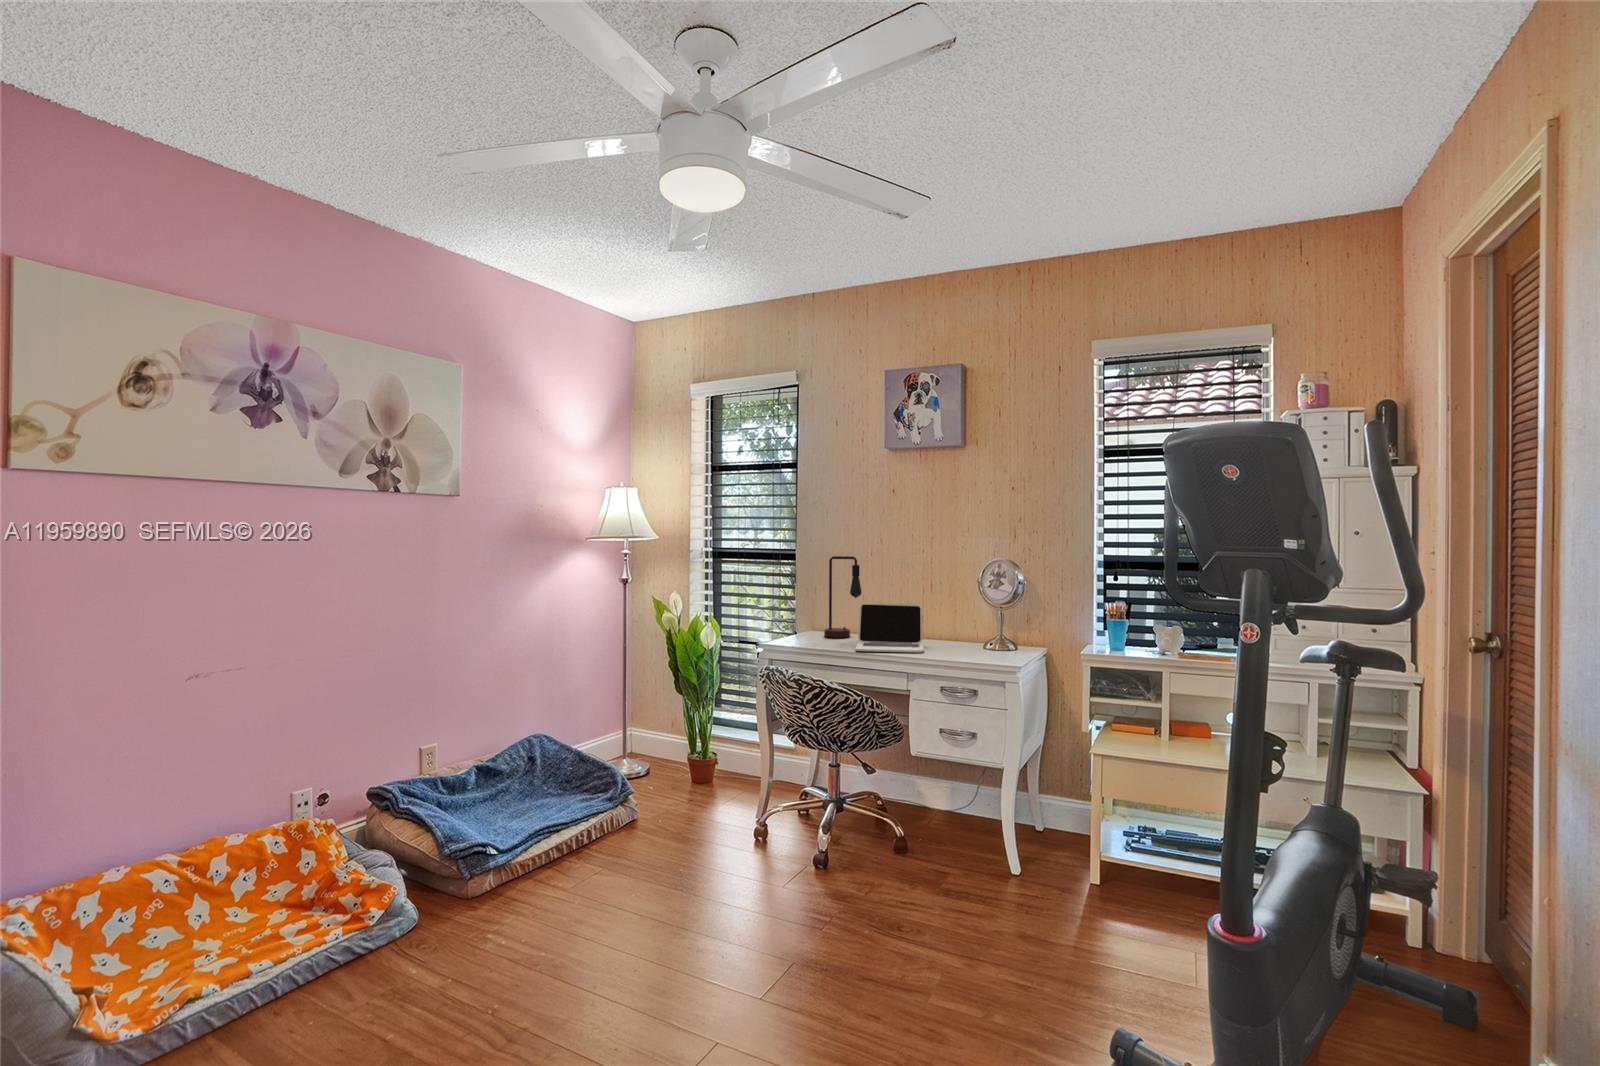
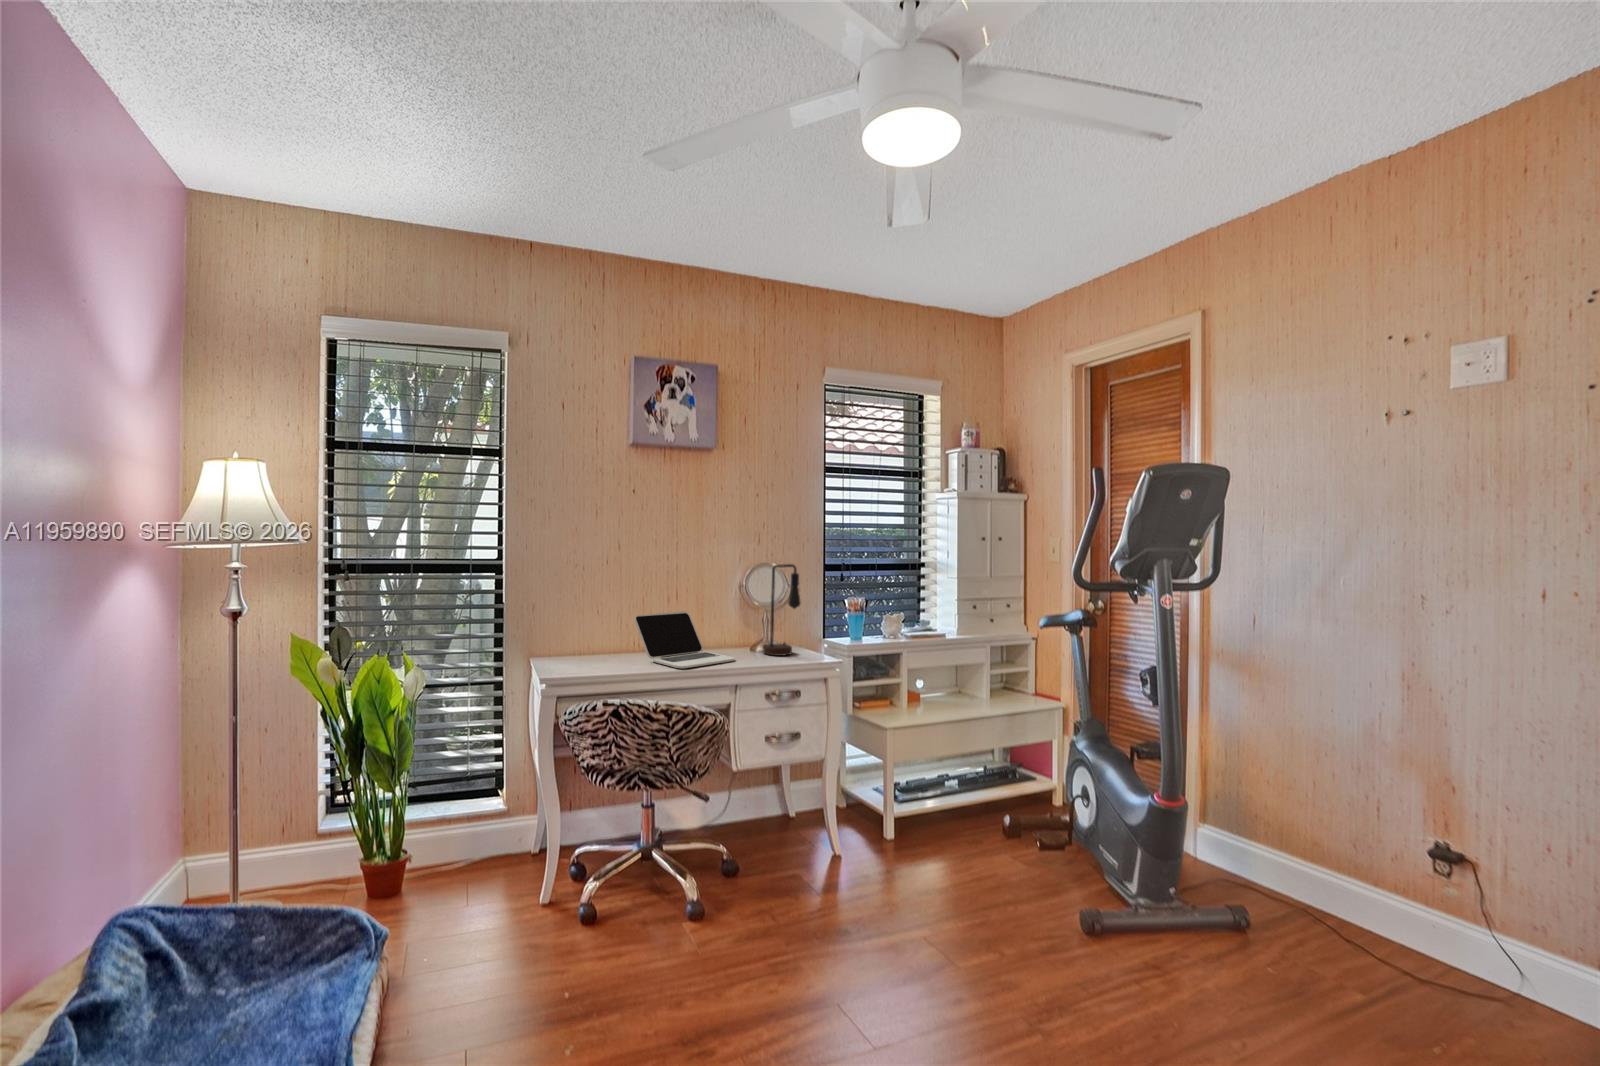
table lamp: present [824,556,862,638] -> present [763,564,800,656]

